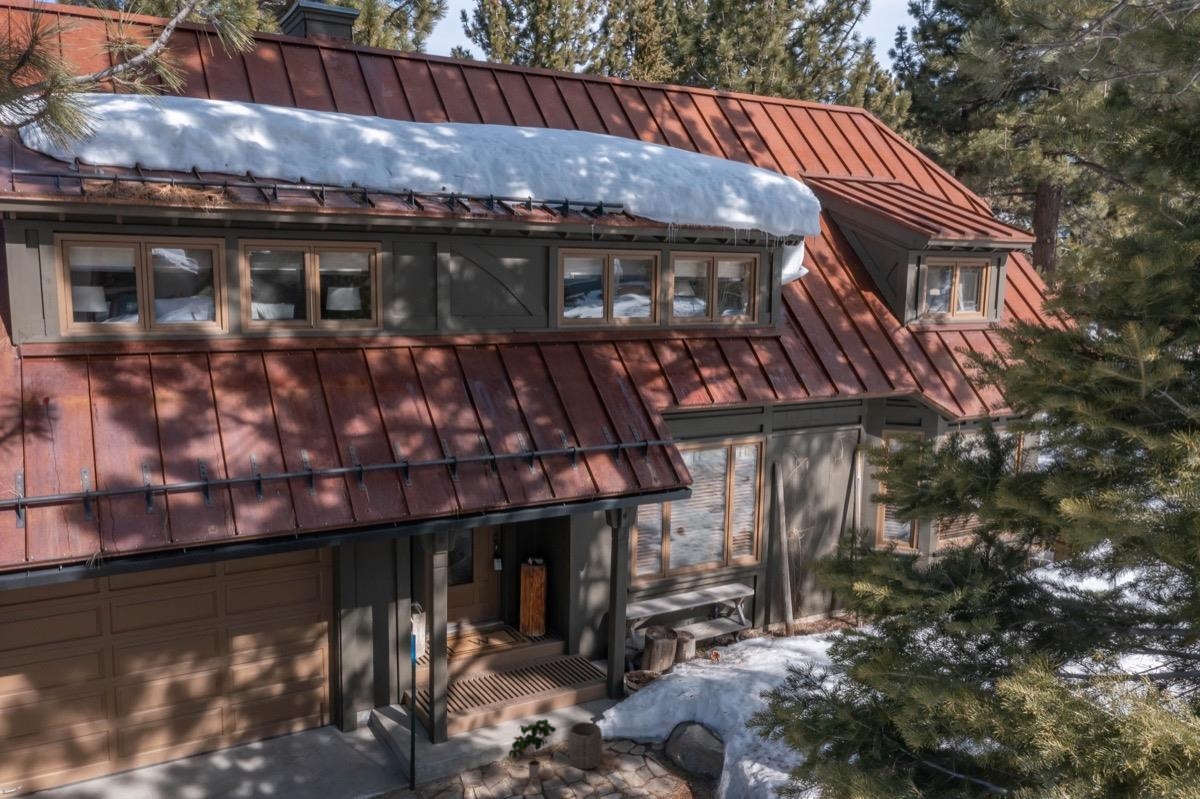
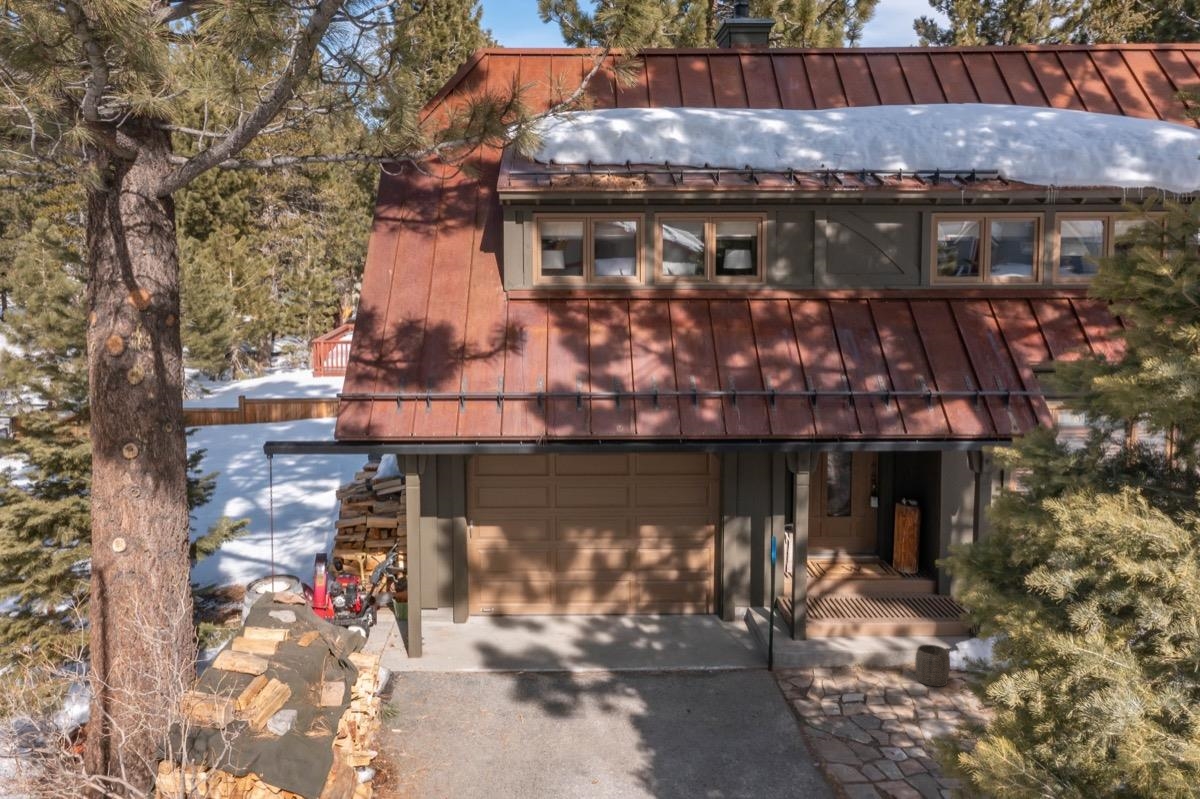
potted plant: present [509,719,556,778] -> none [856,632,903,683]

